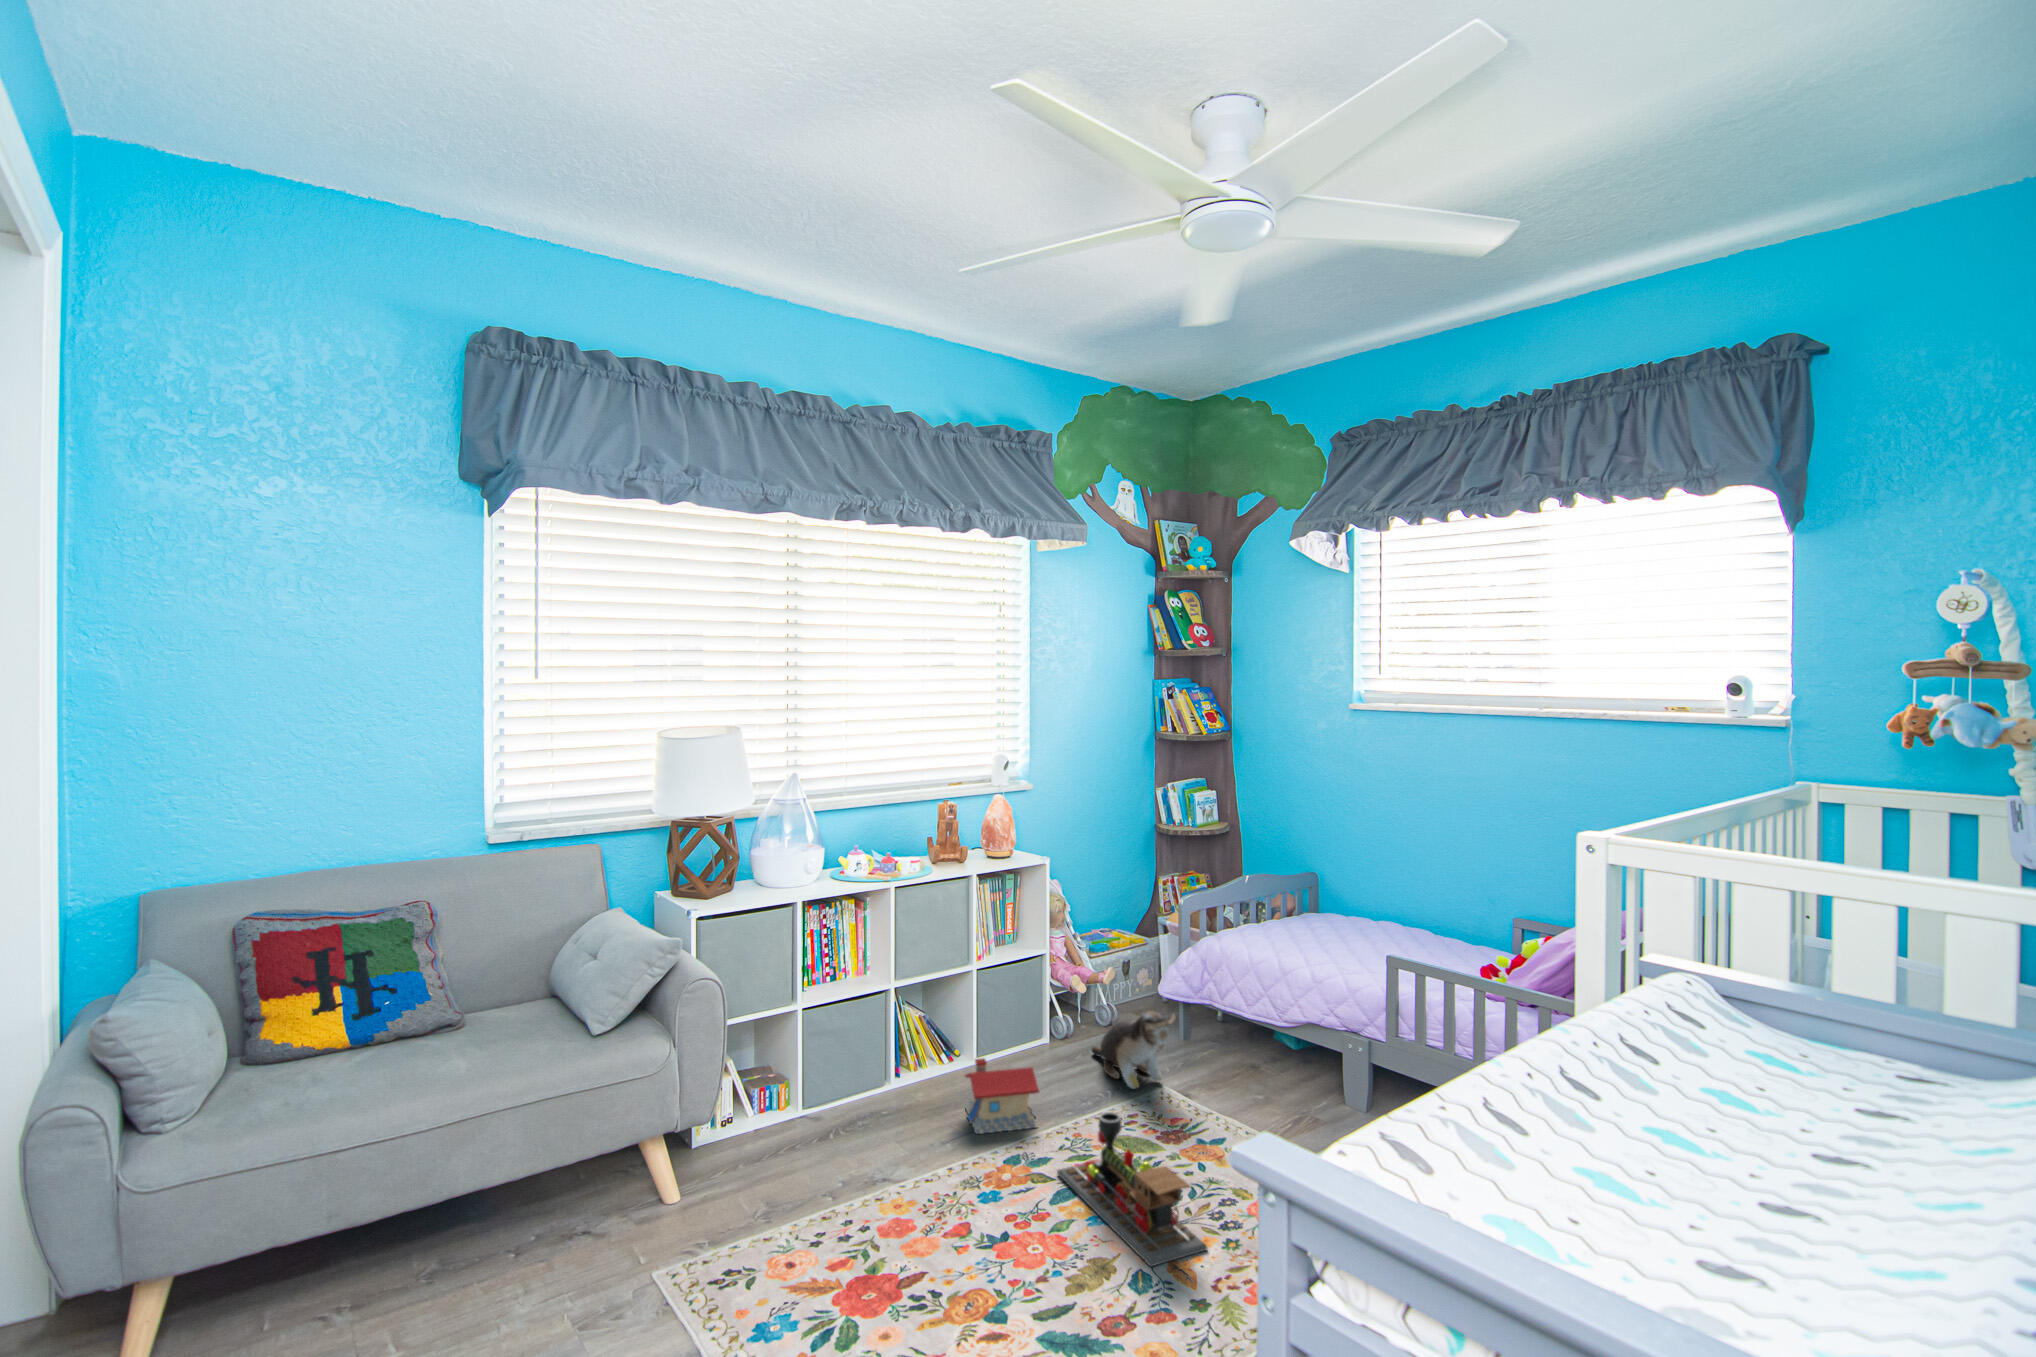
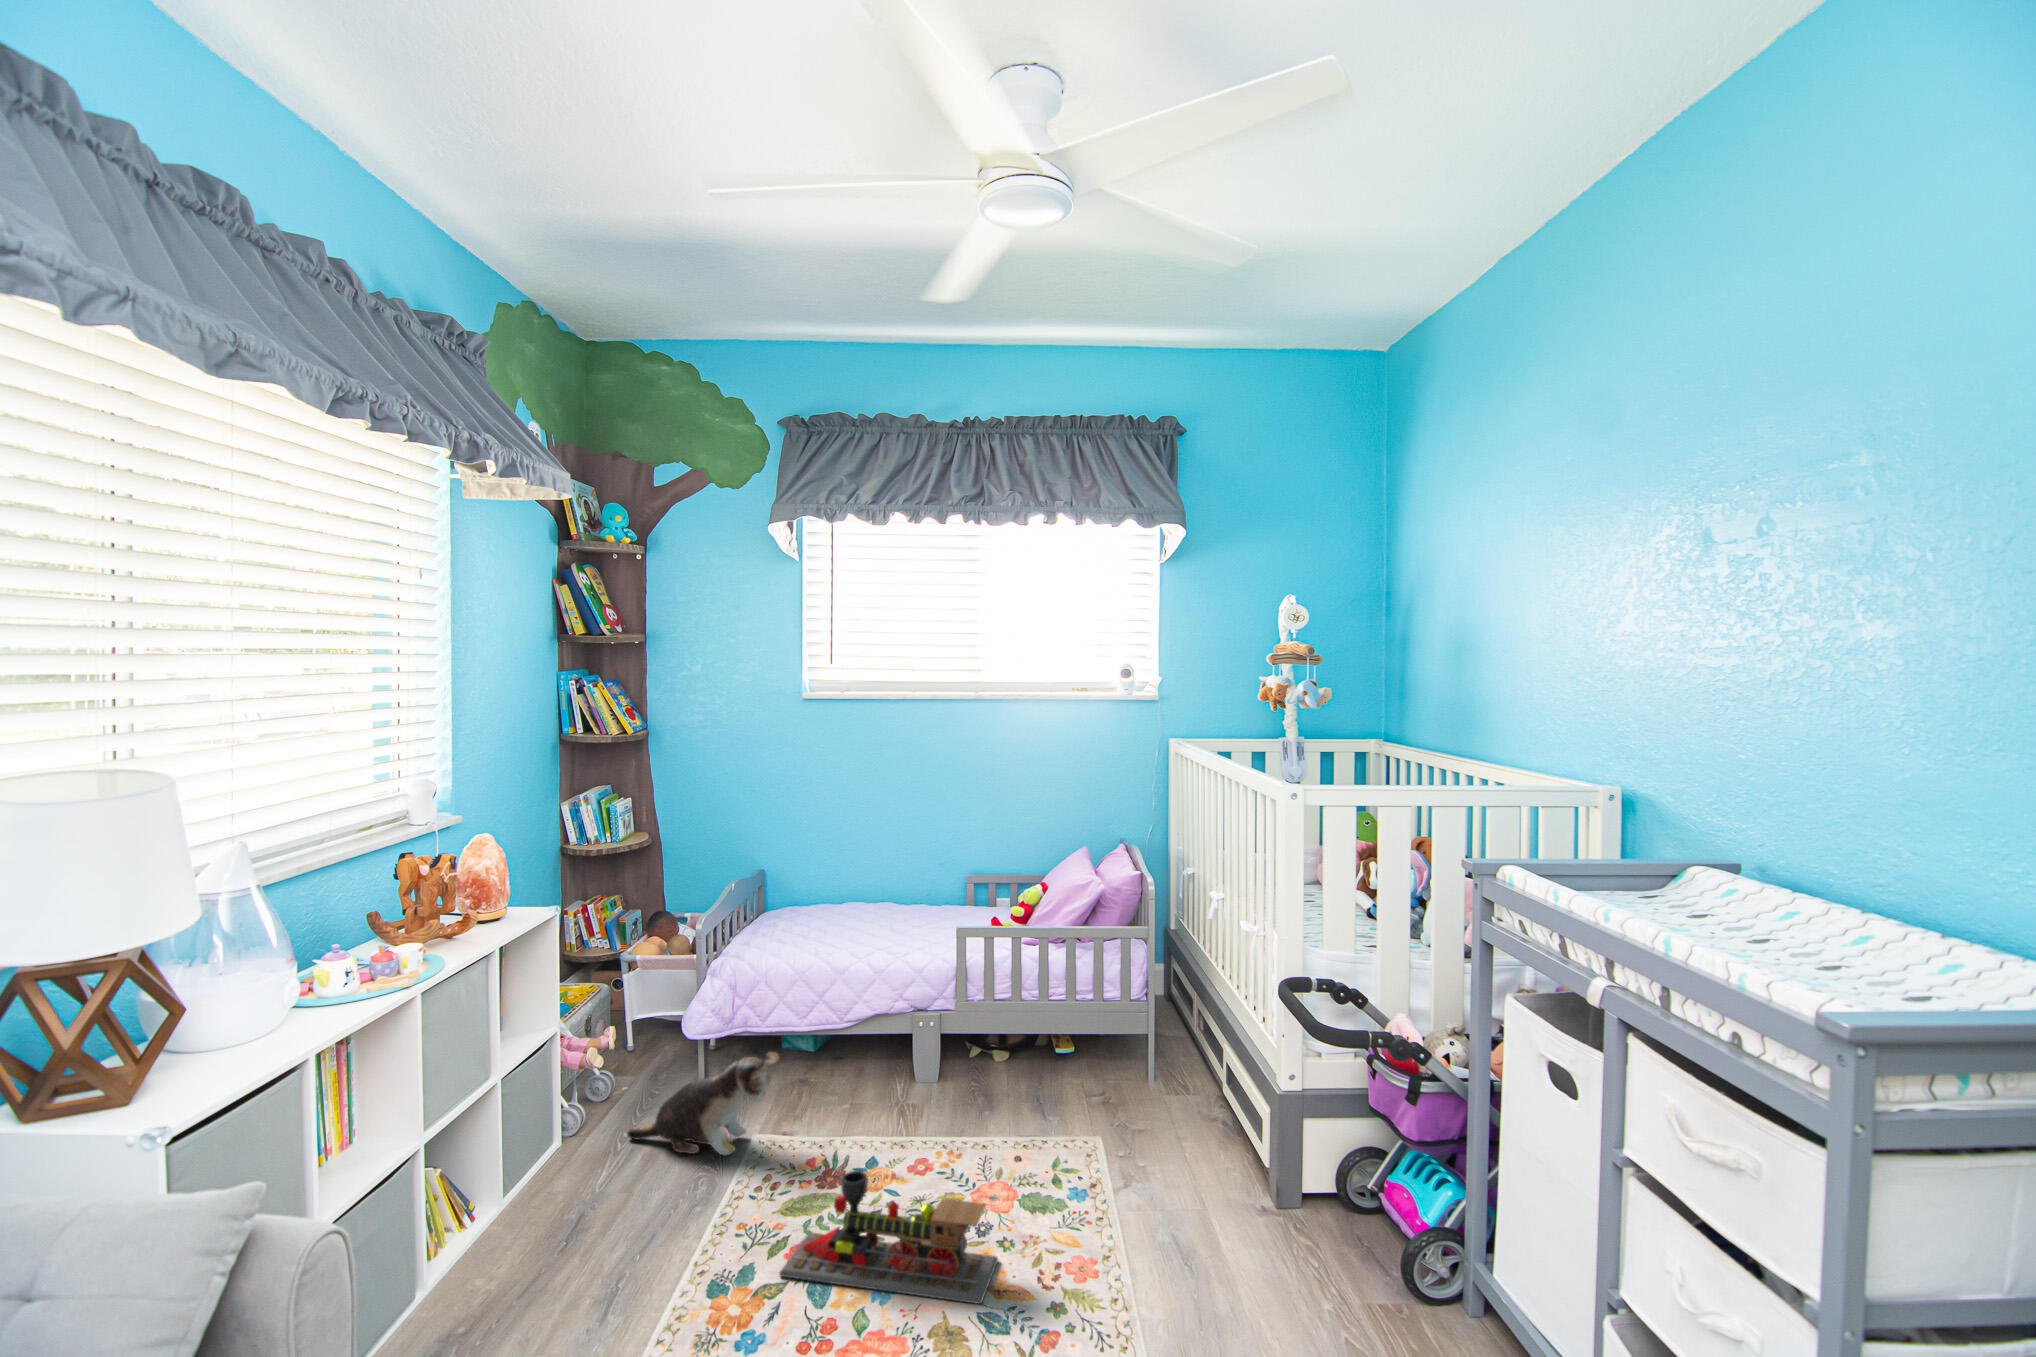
toy house: present [965,1058,1039,1134] -> none [563,1173,686,1288]

